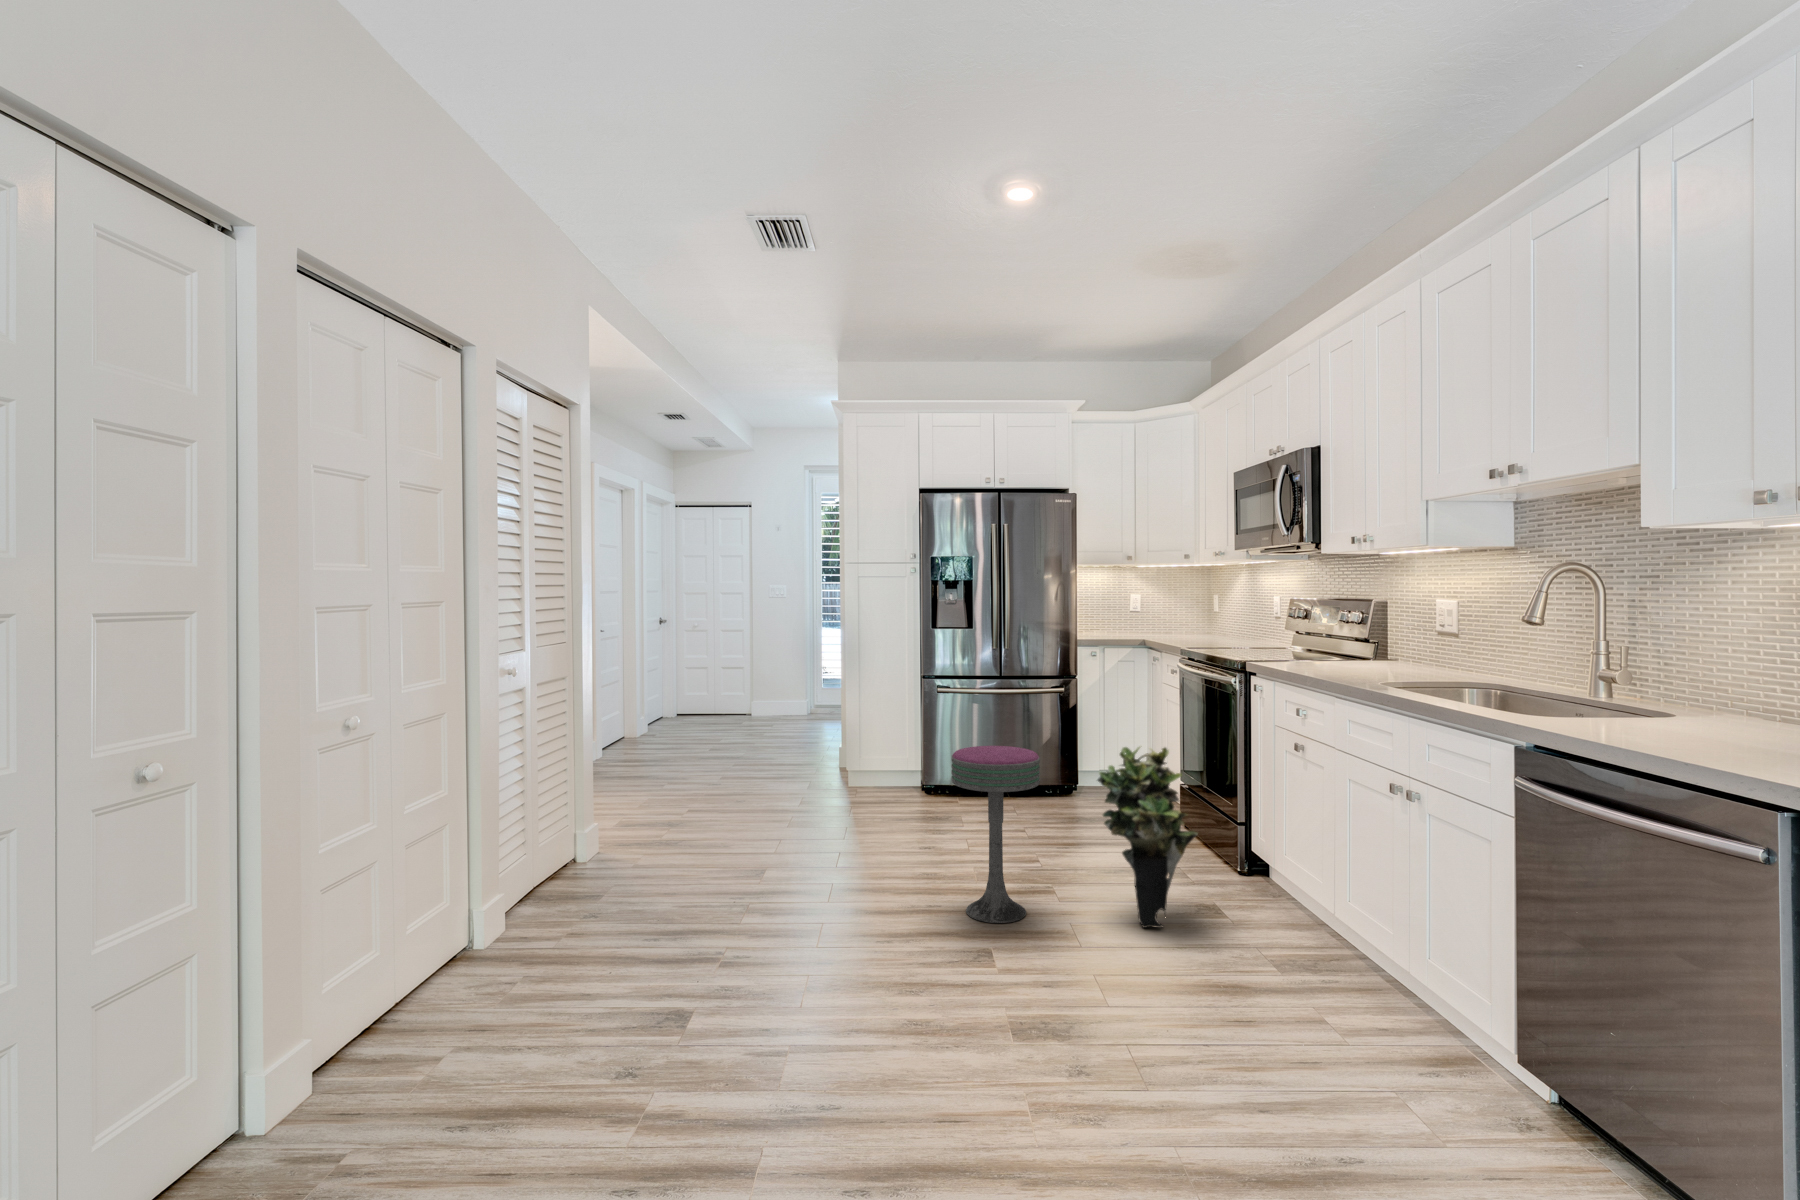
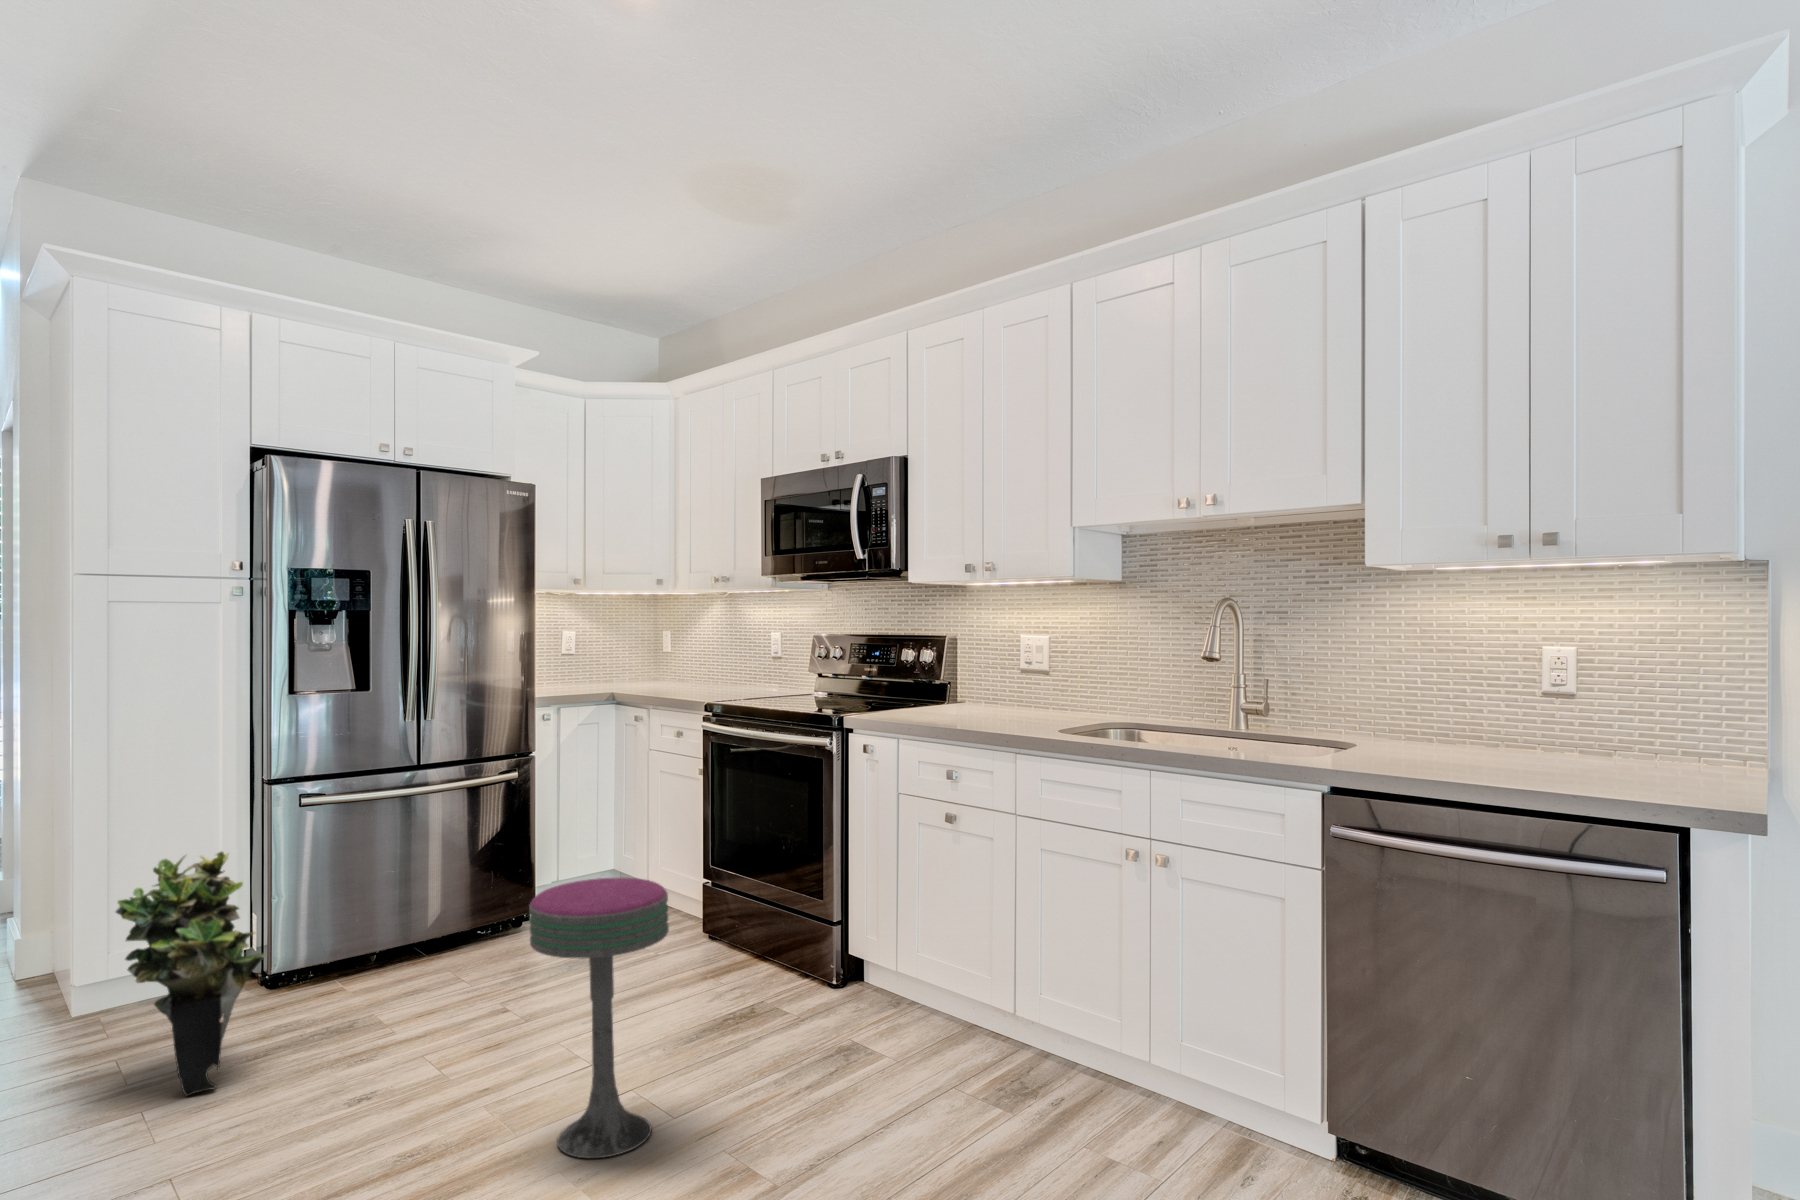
potted plant: present [1097,747,1197,928] -> present [116,852,265,1096]

